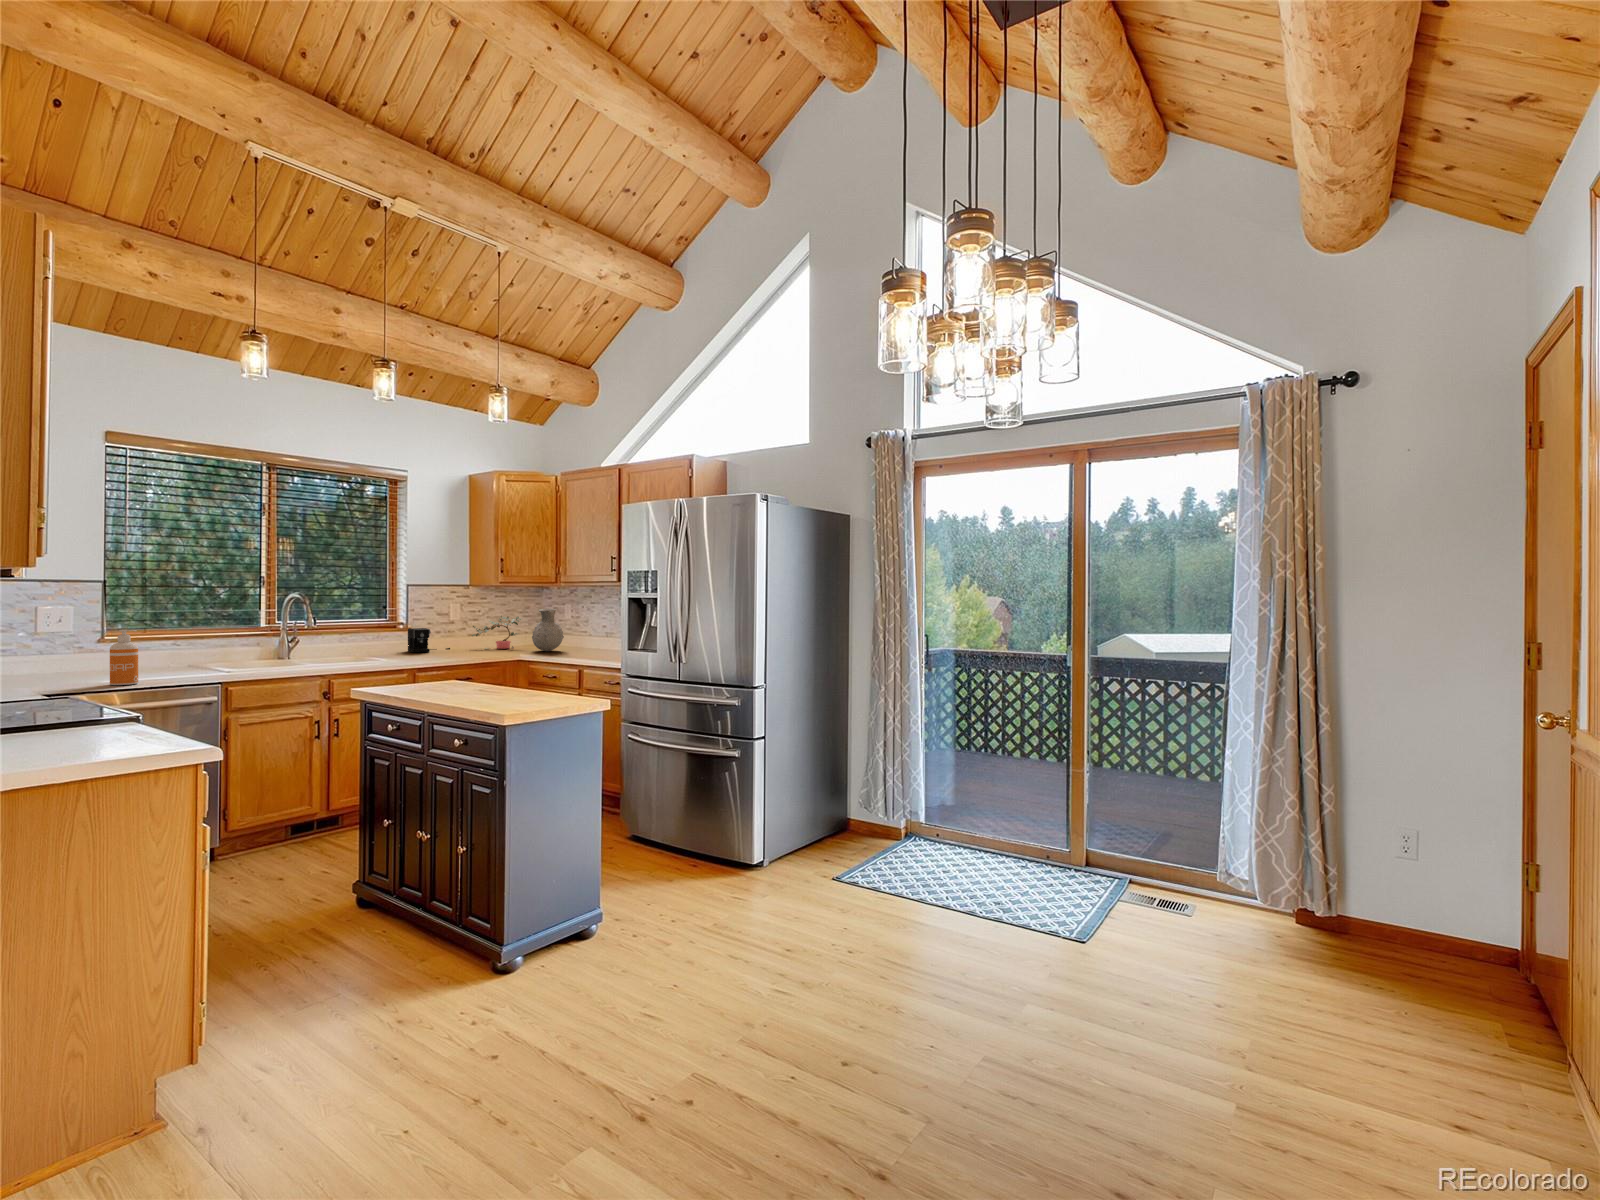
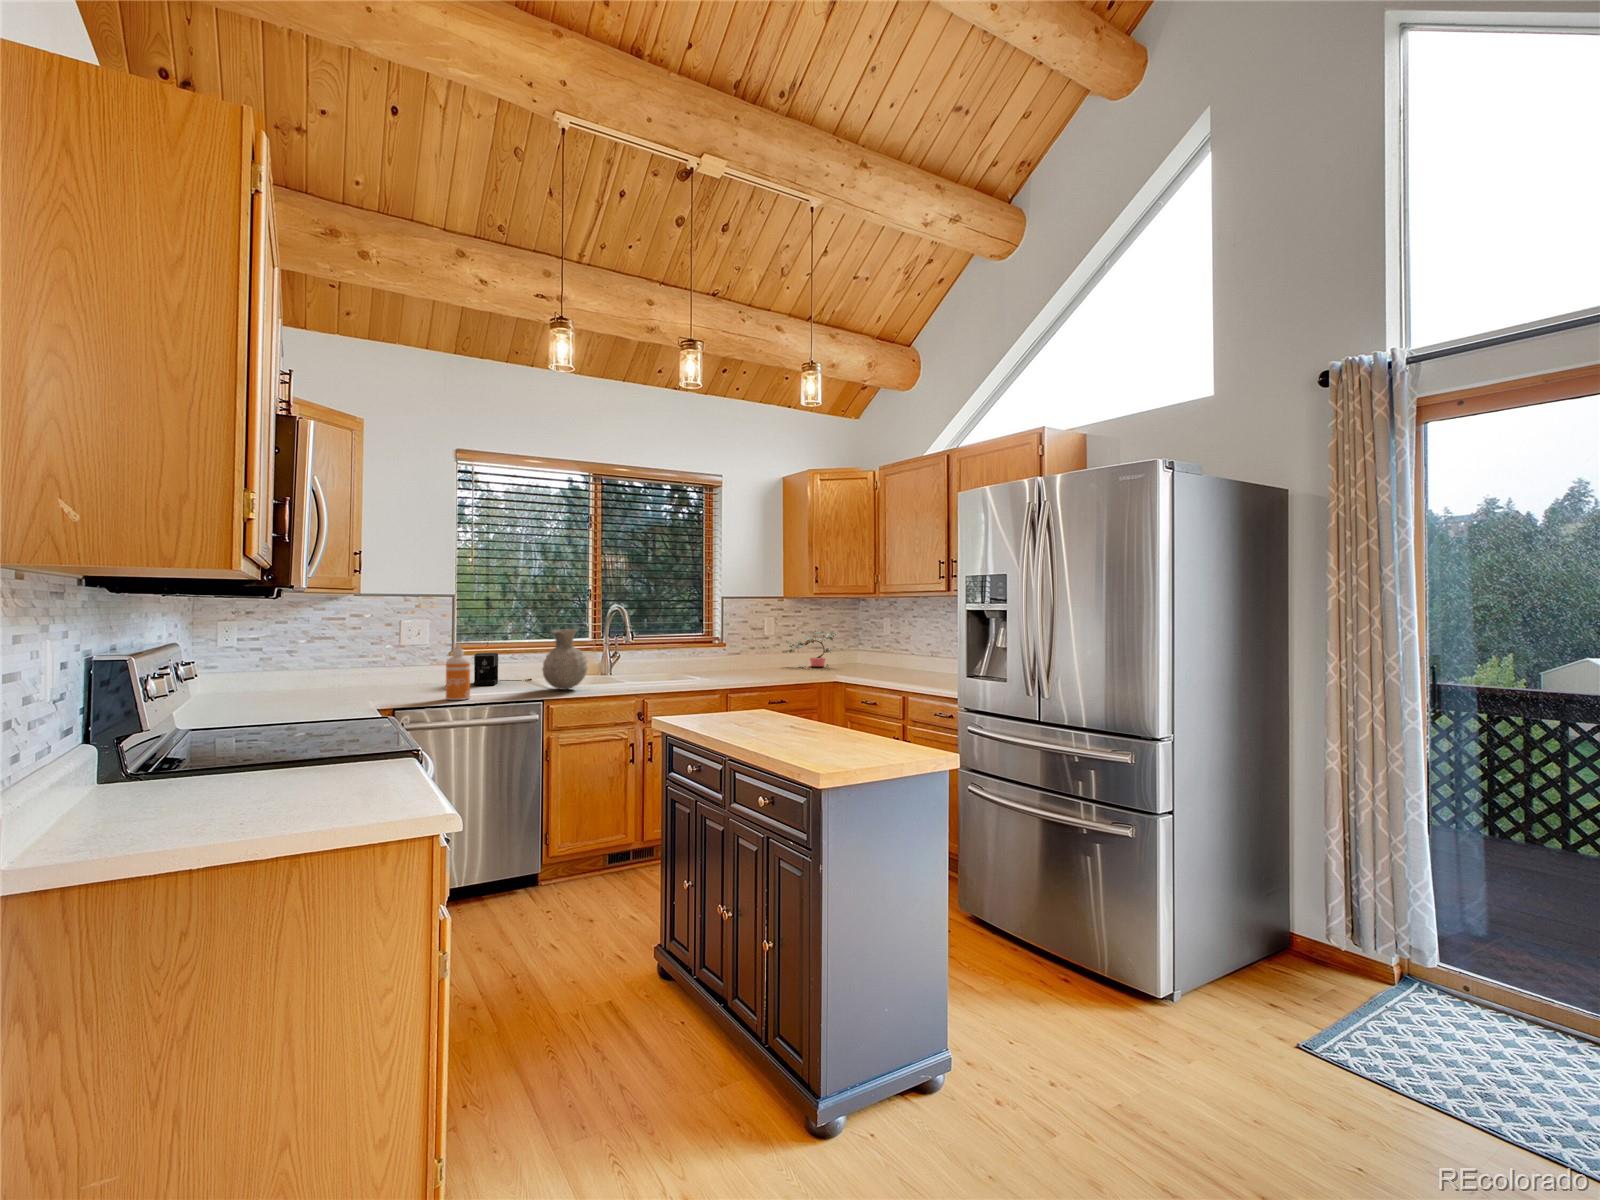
vase: present [532,609,564,651] -> present [542,629,588,690]
coffee maker: present [408,628,450,652] -> present [474,653,532,685]

